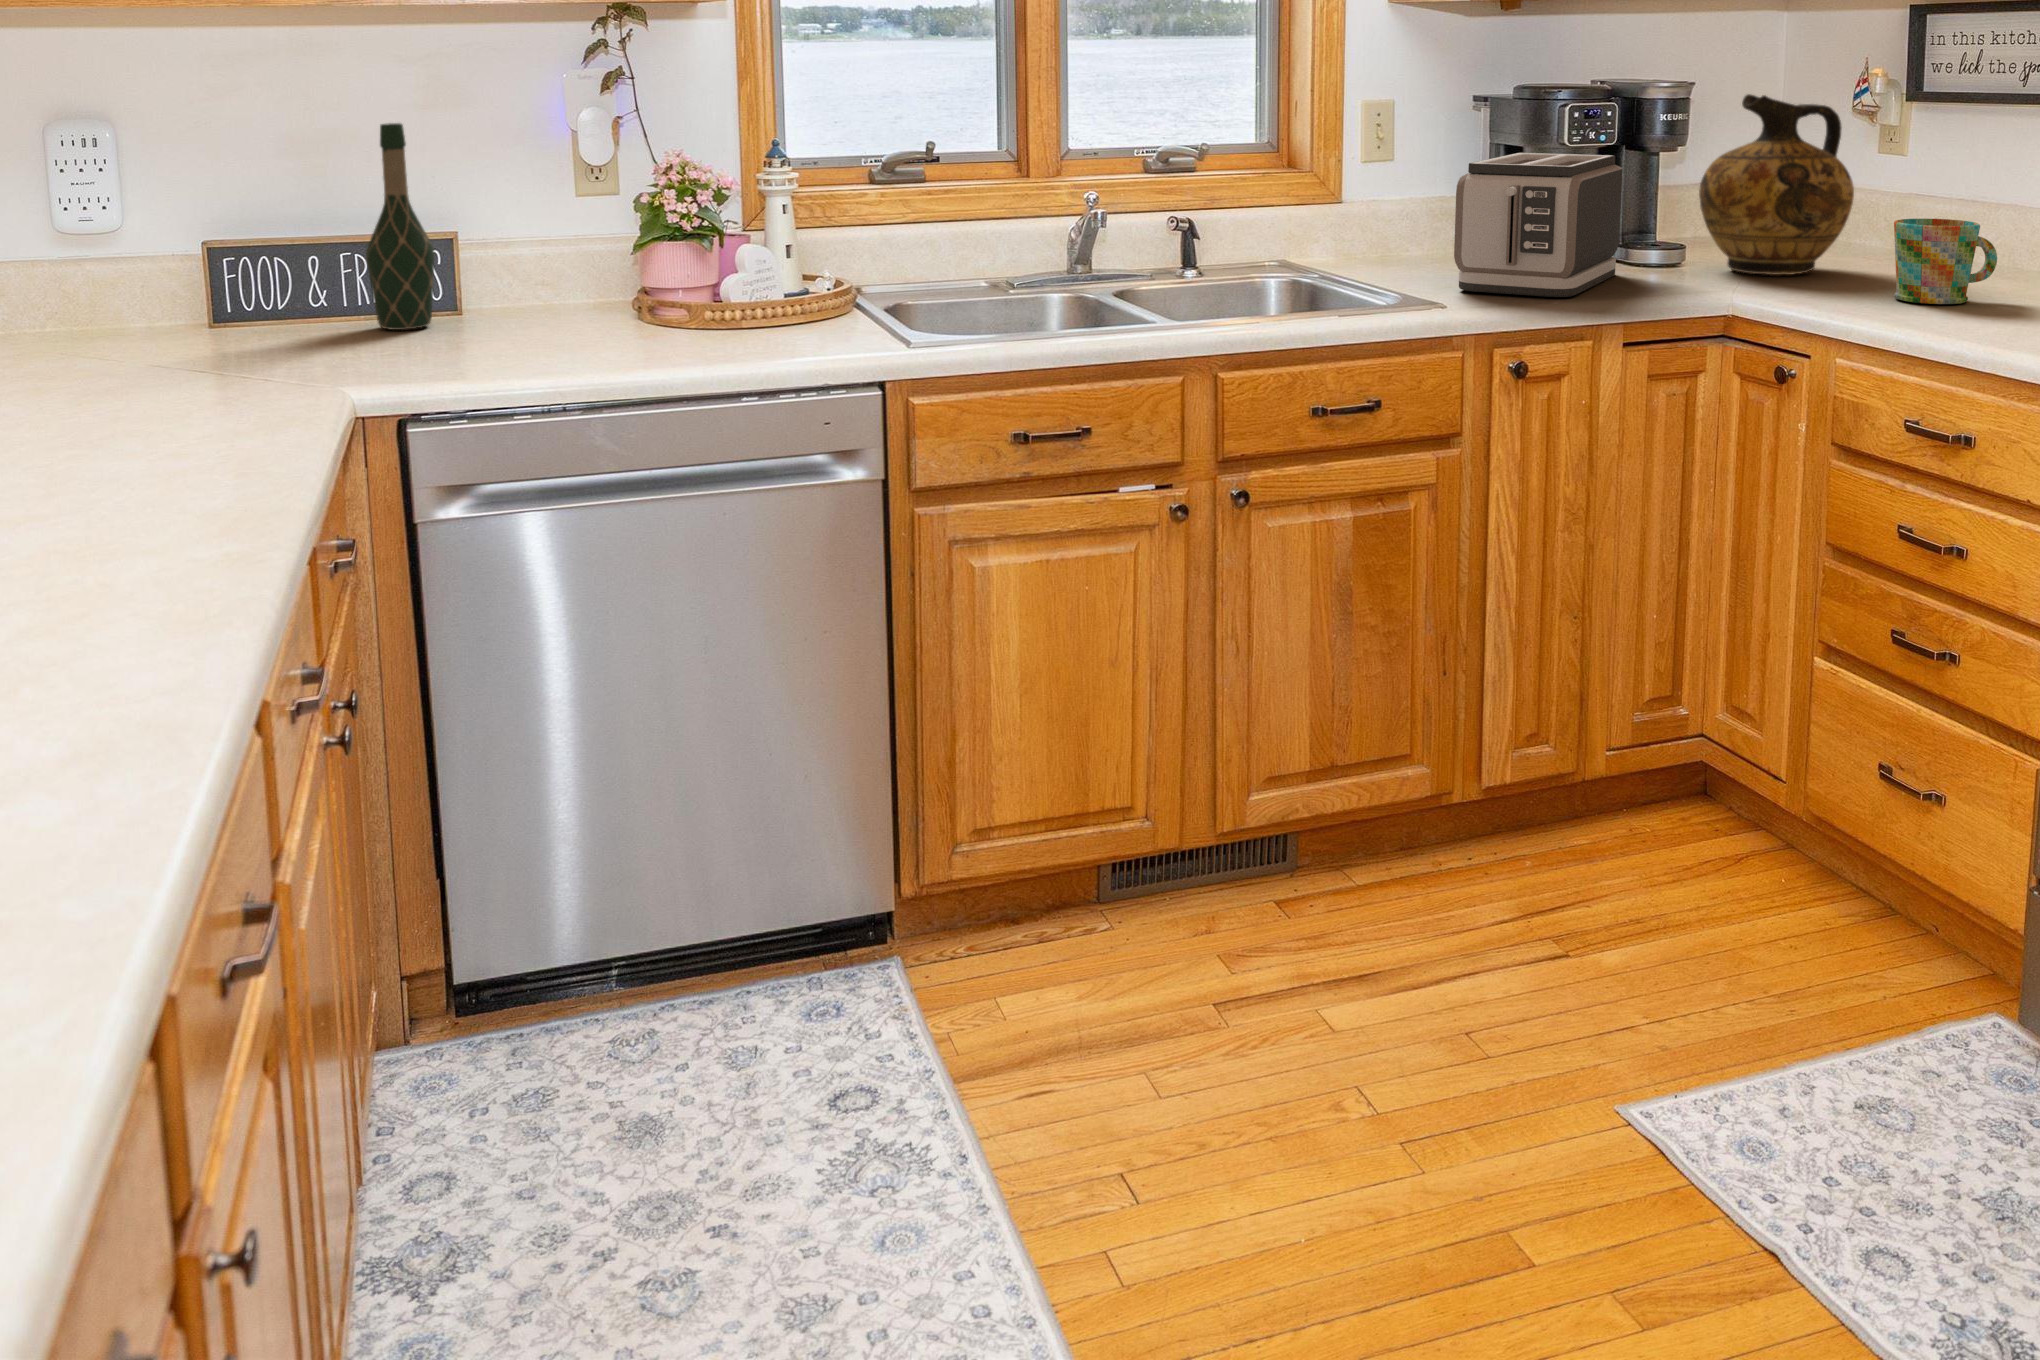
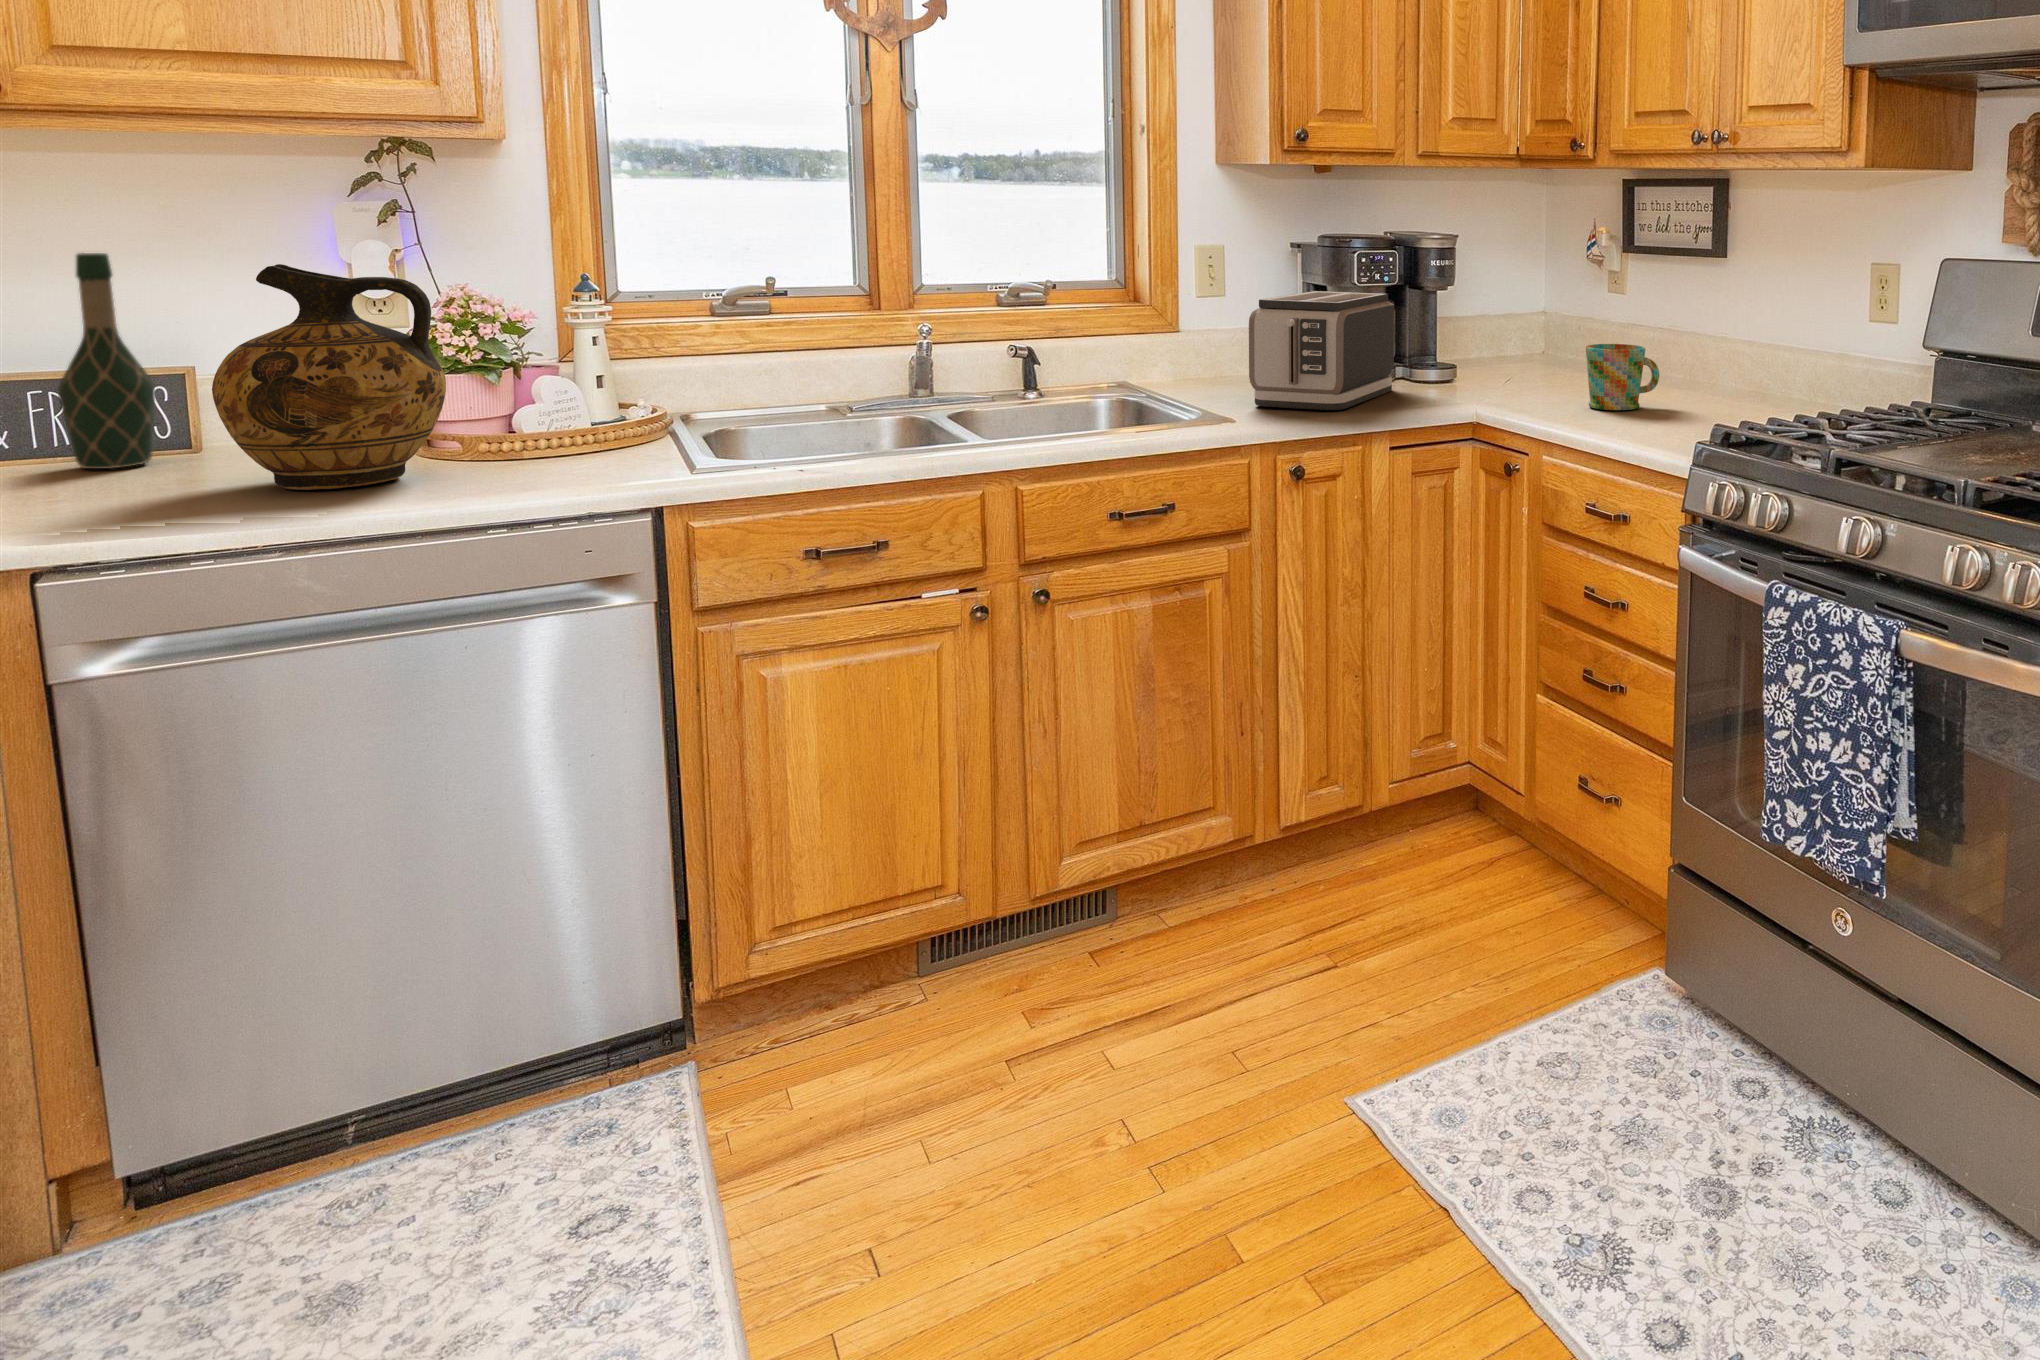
ceramic jug: present [1699,94,1854,275] -> present [212,264,446,490]

